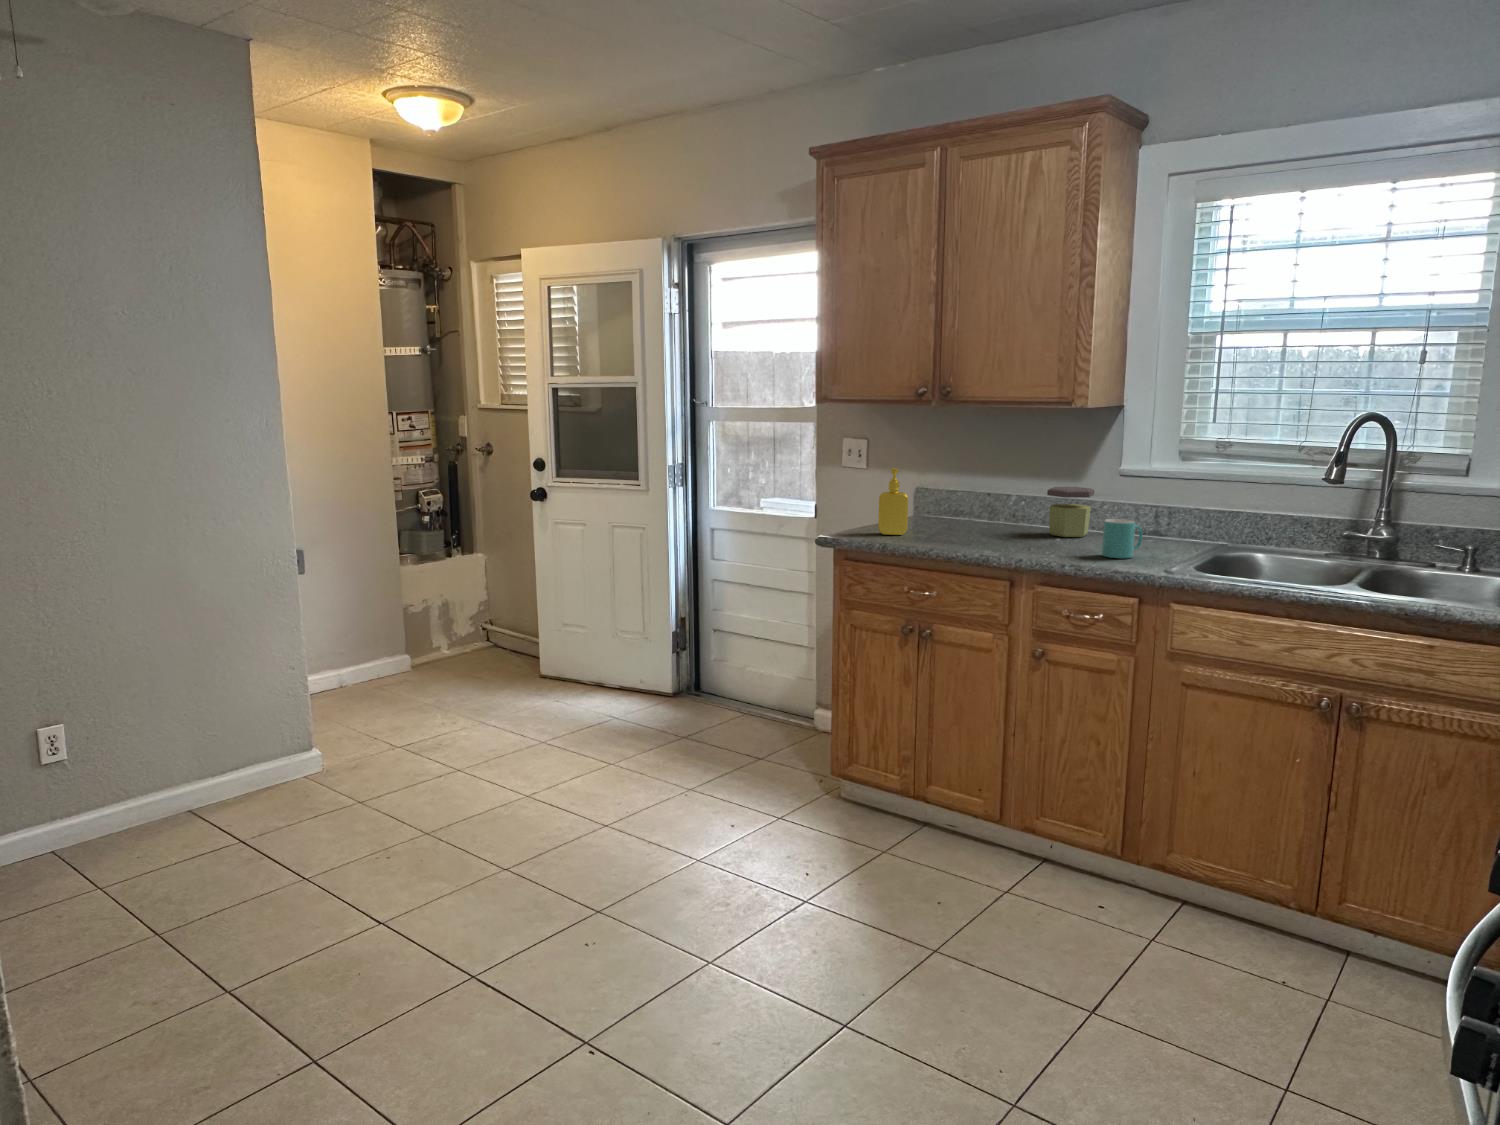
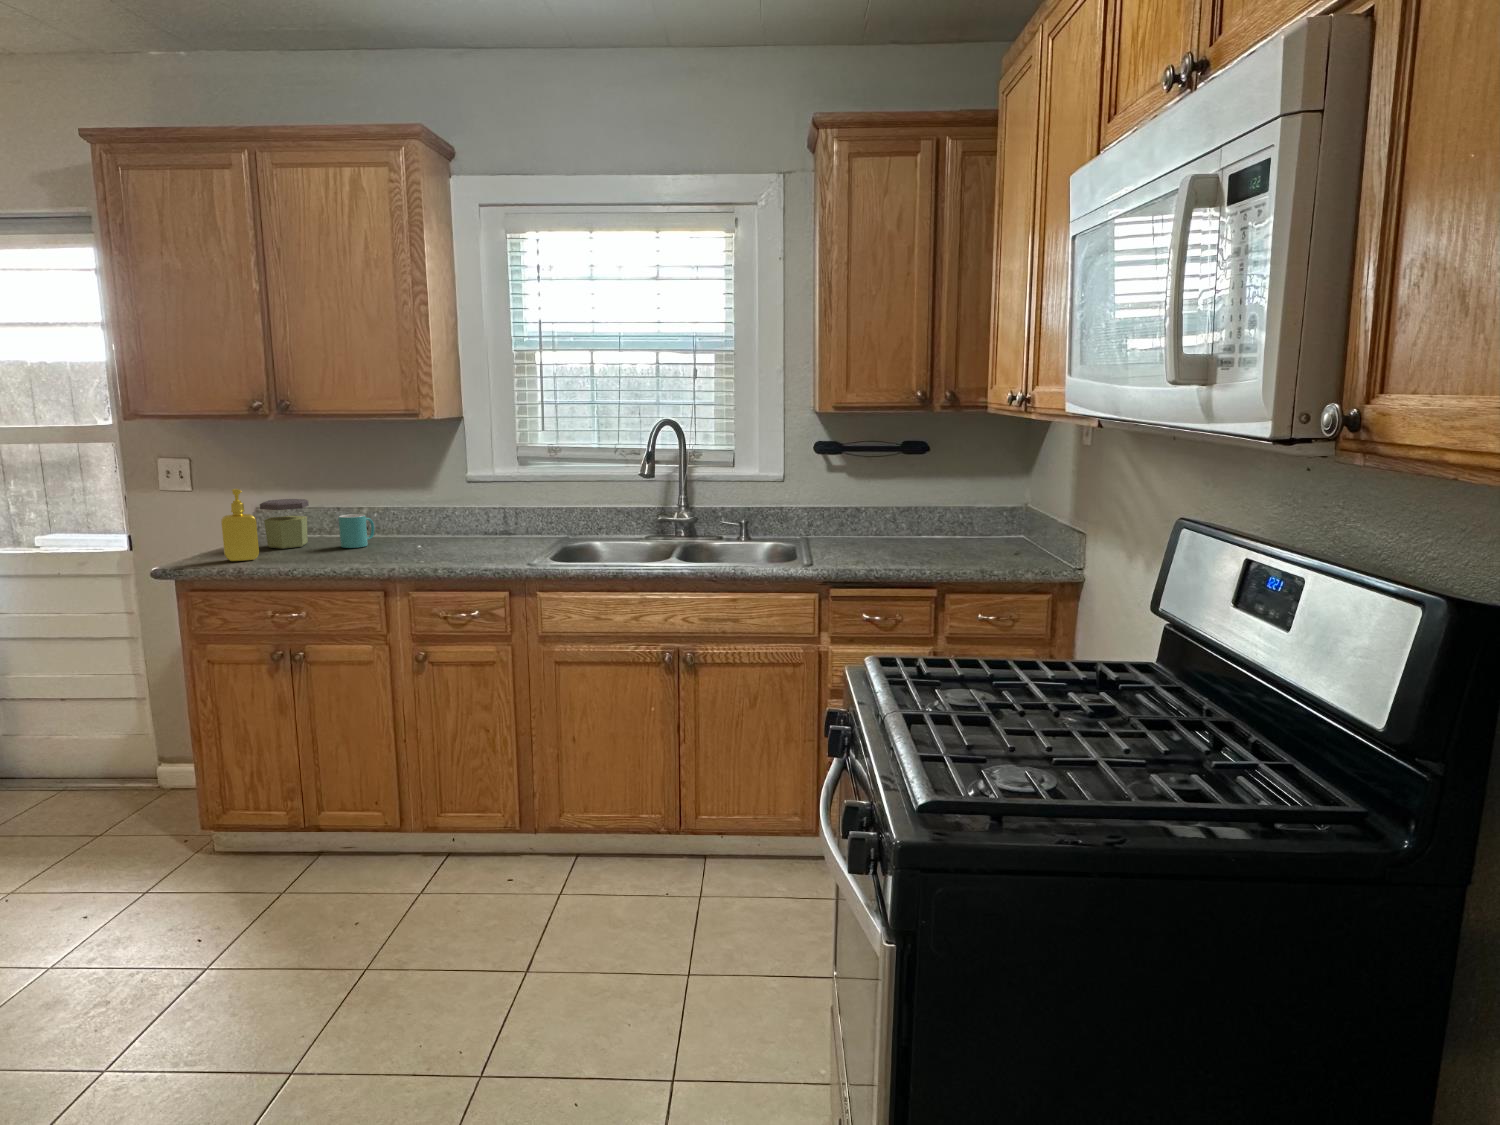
jar: present [1047,487,1094,537] -> present [260,499,309,549]
mug: present [1102,519,1142,558] -> present [339,514,374,548]

